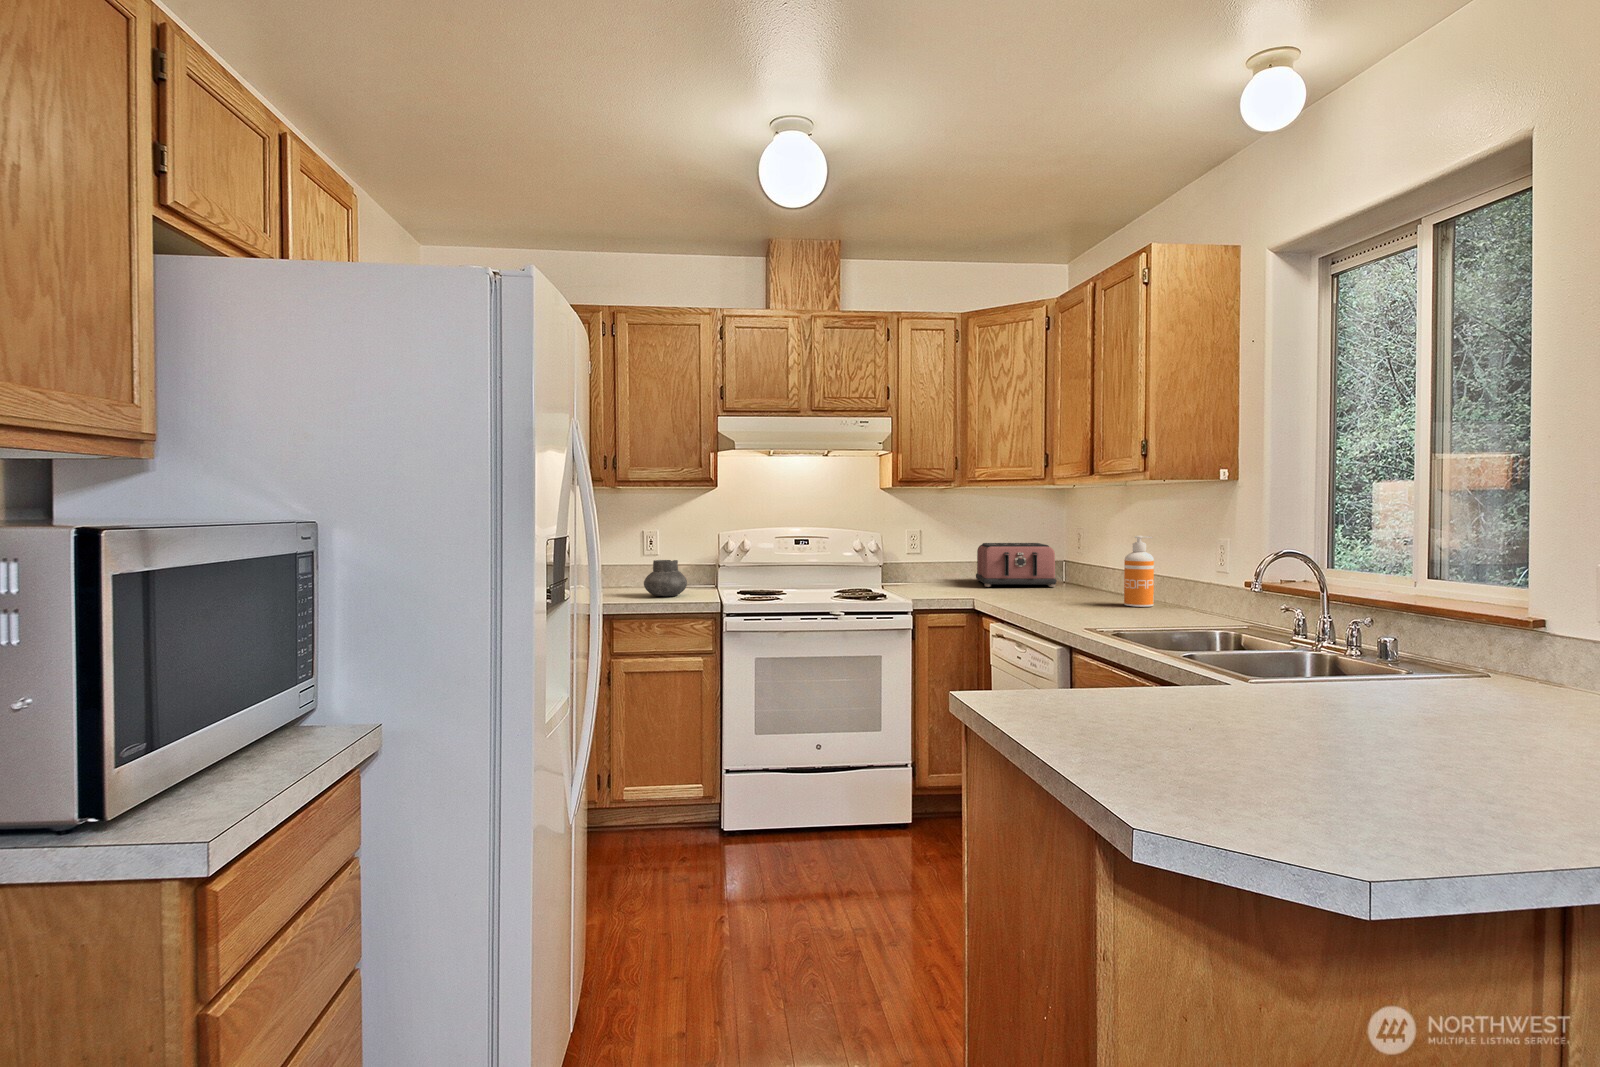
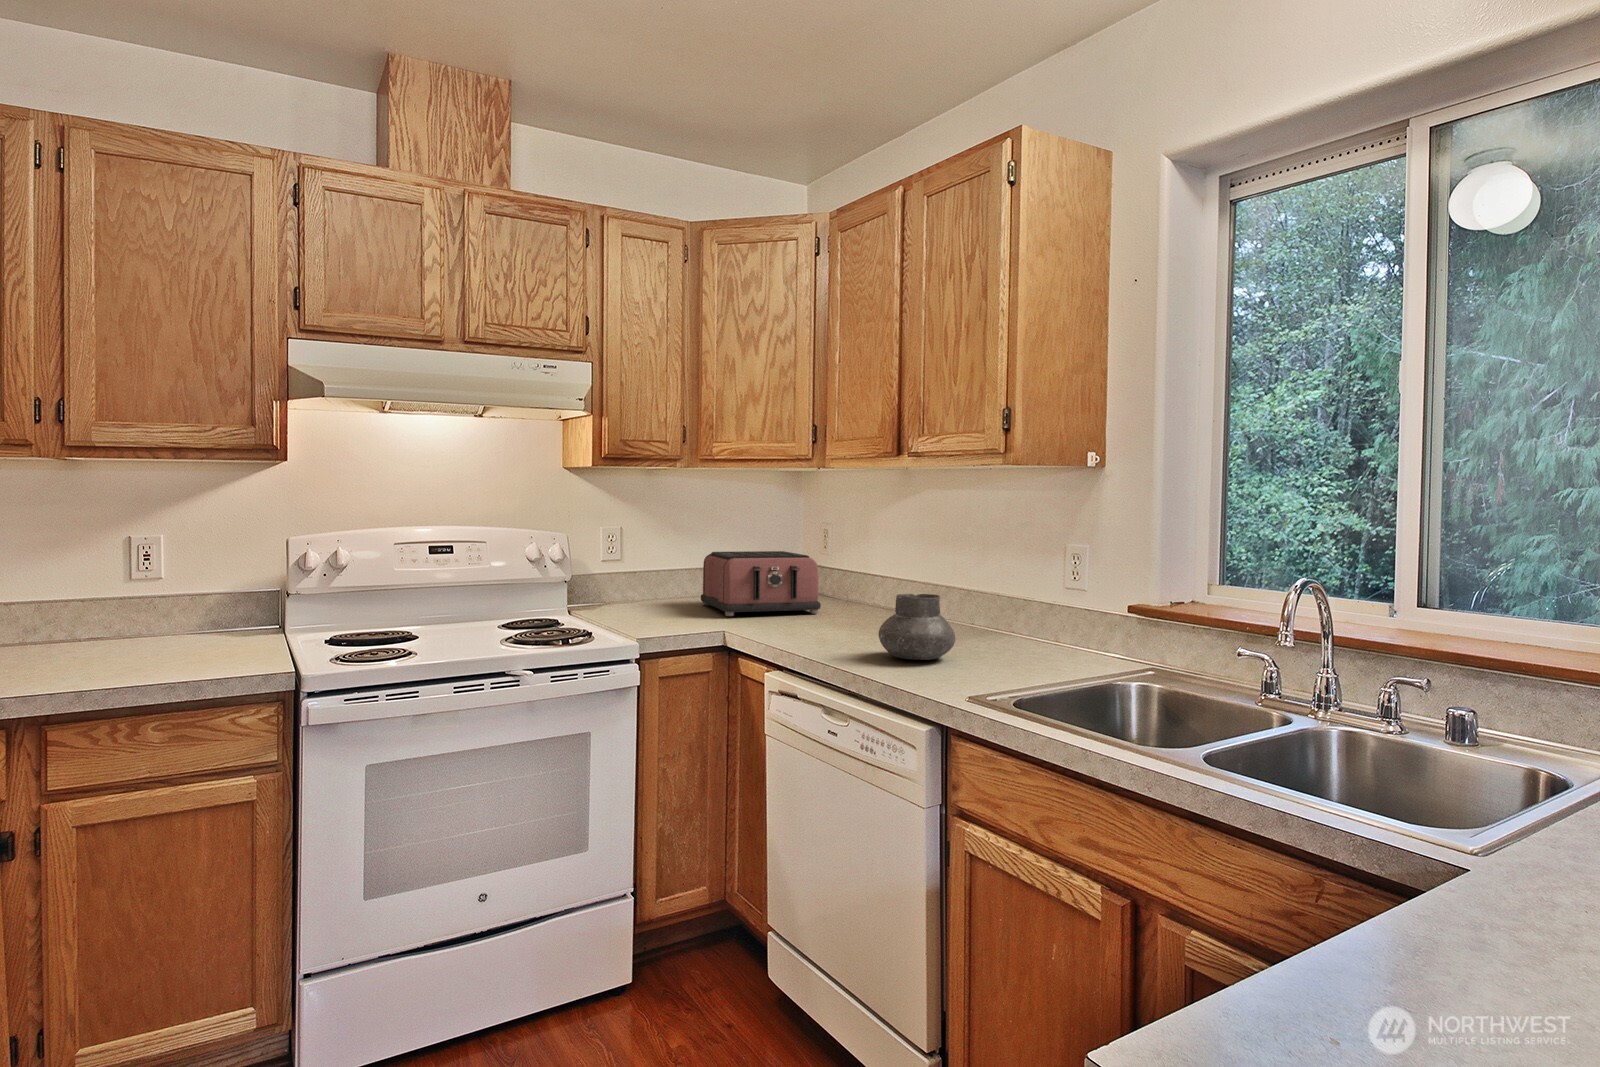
soap dispenser: present [1124,536,1154,607] -> none [947,546,988,647]
vase: present [644,560,687,596] -> present [879,594,955,660]

